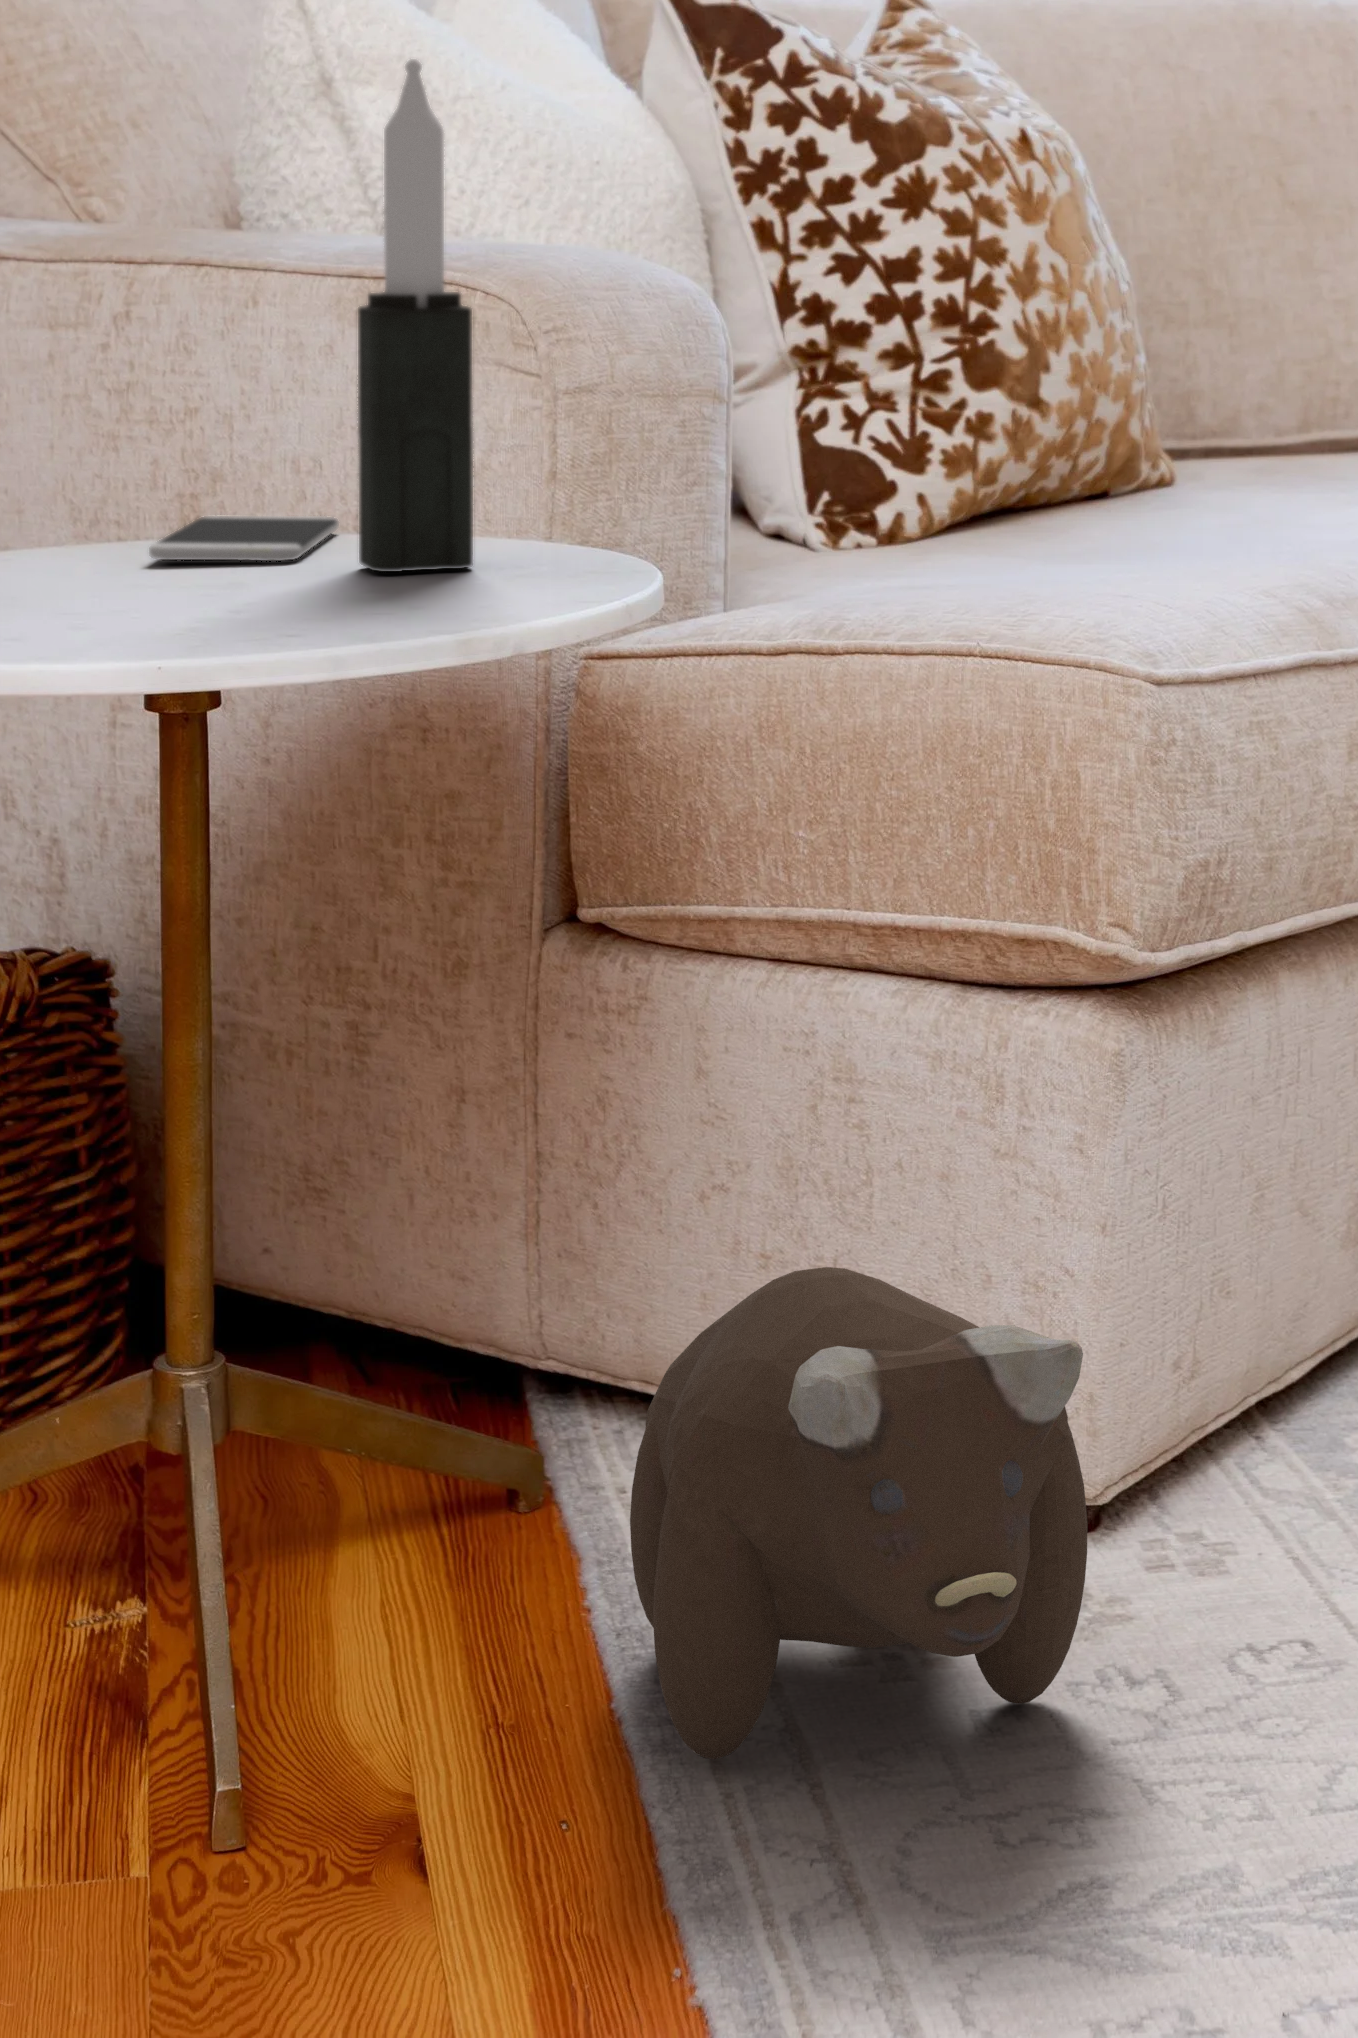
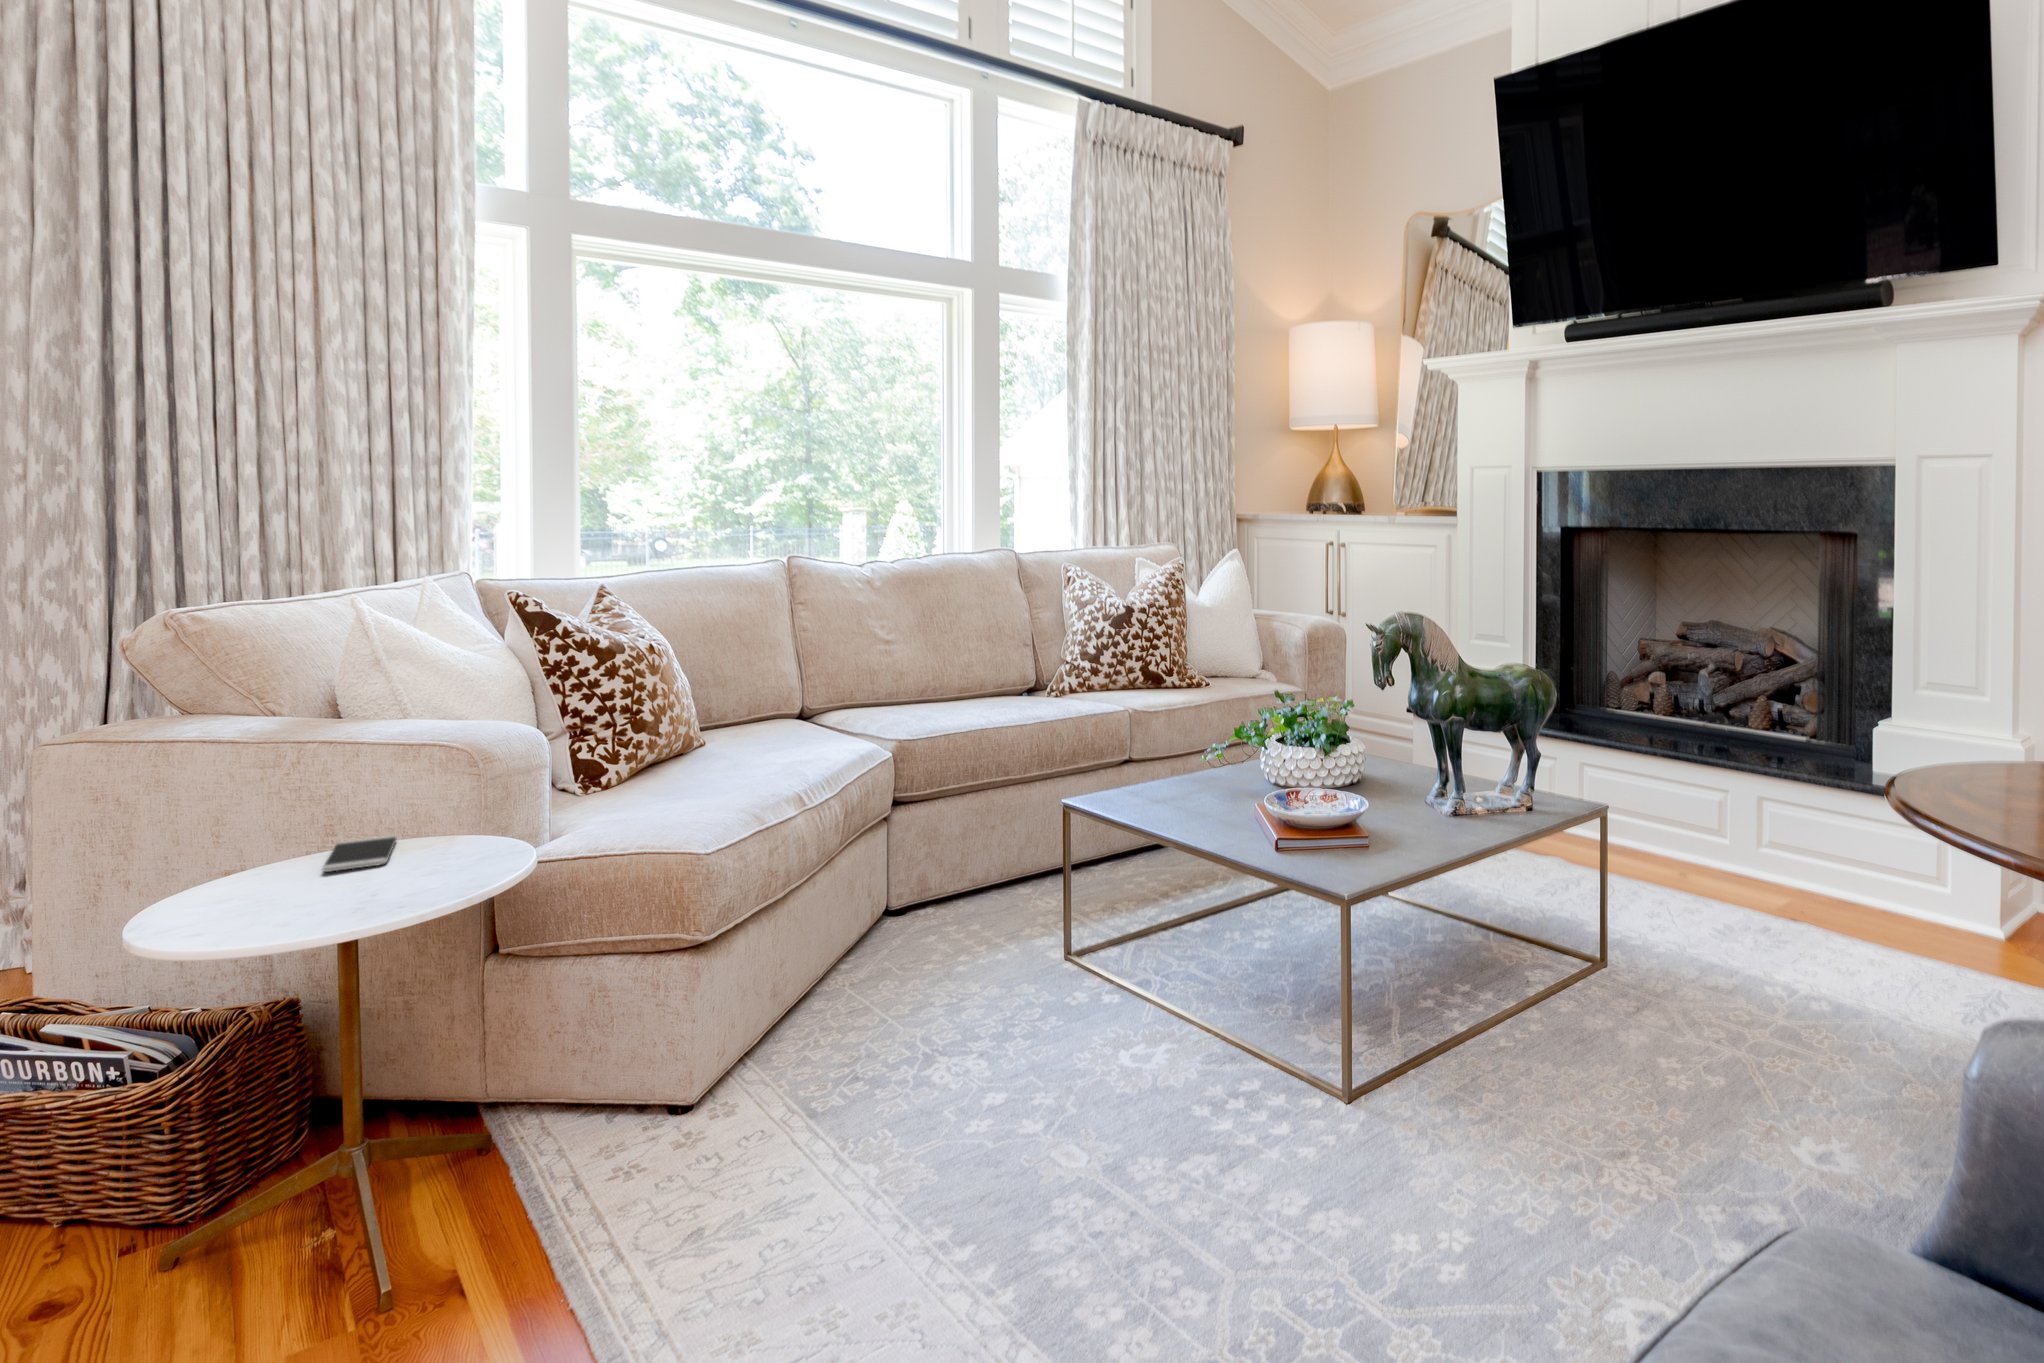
candle: present [358,59,473,572] -> none [411,696,460,869]
plush toy: present [630,1267,1087,1759] -> none [532,1063,691,1228]

